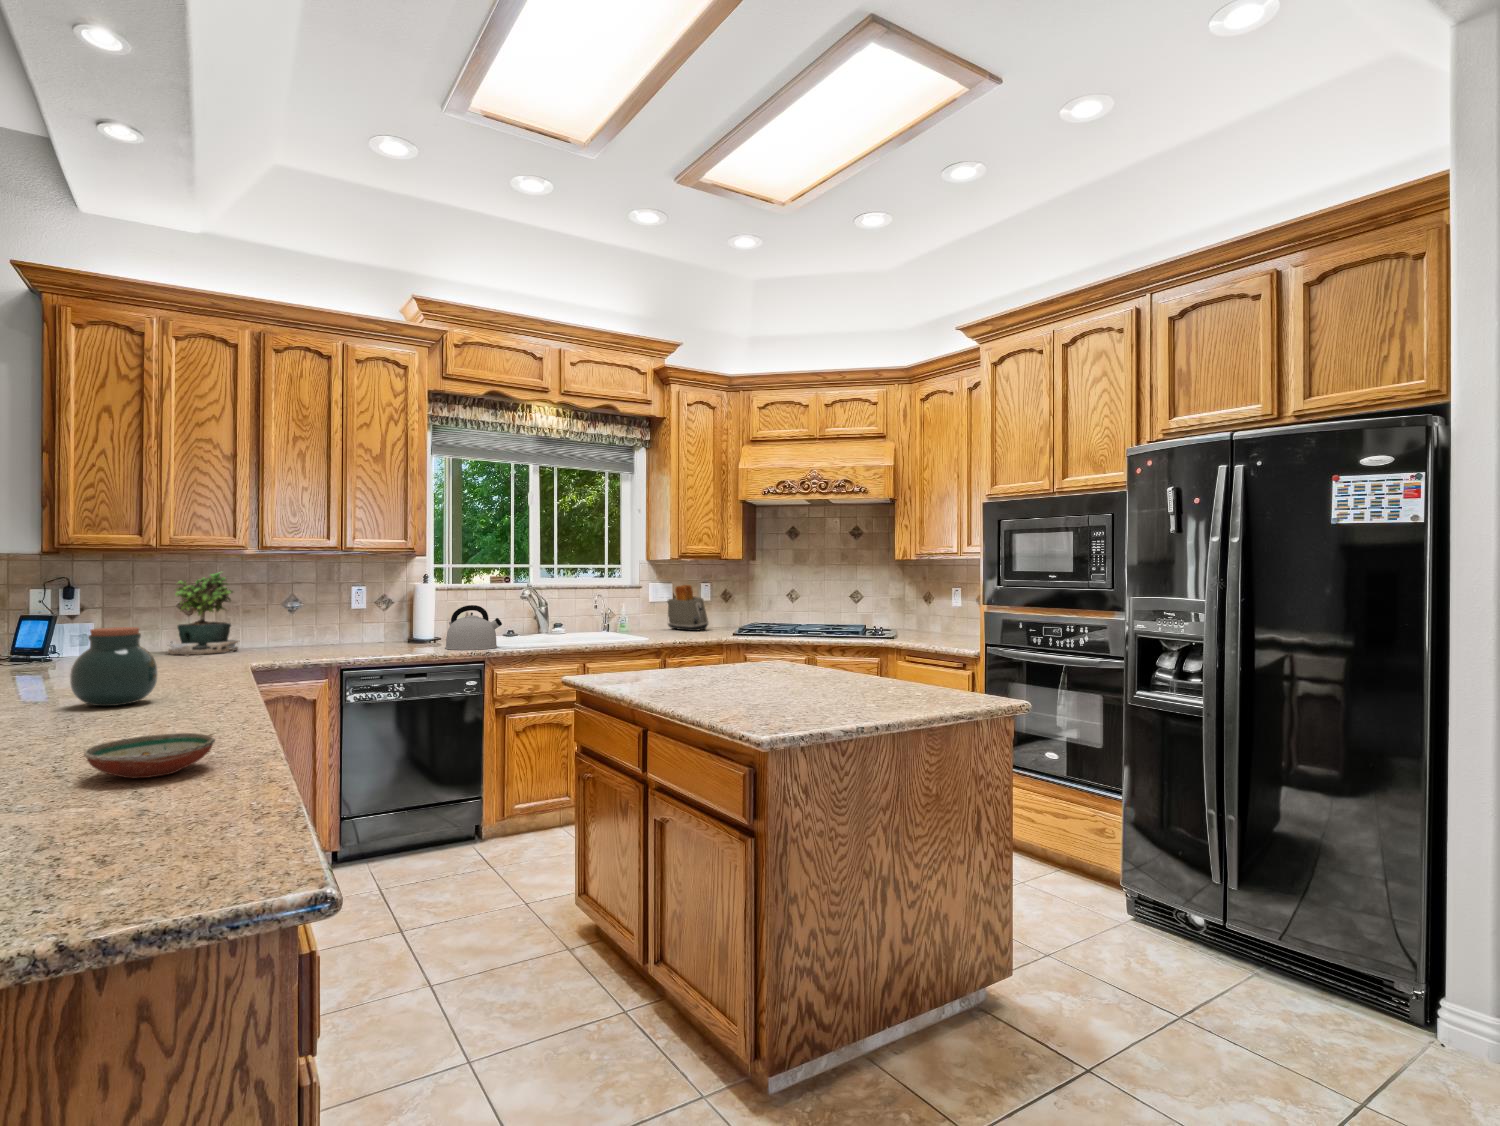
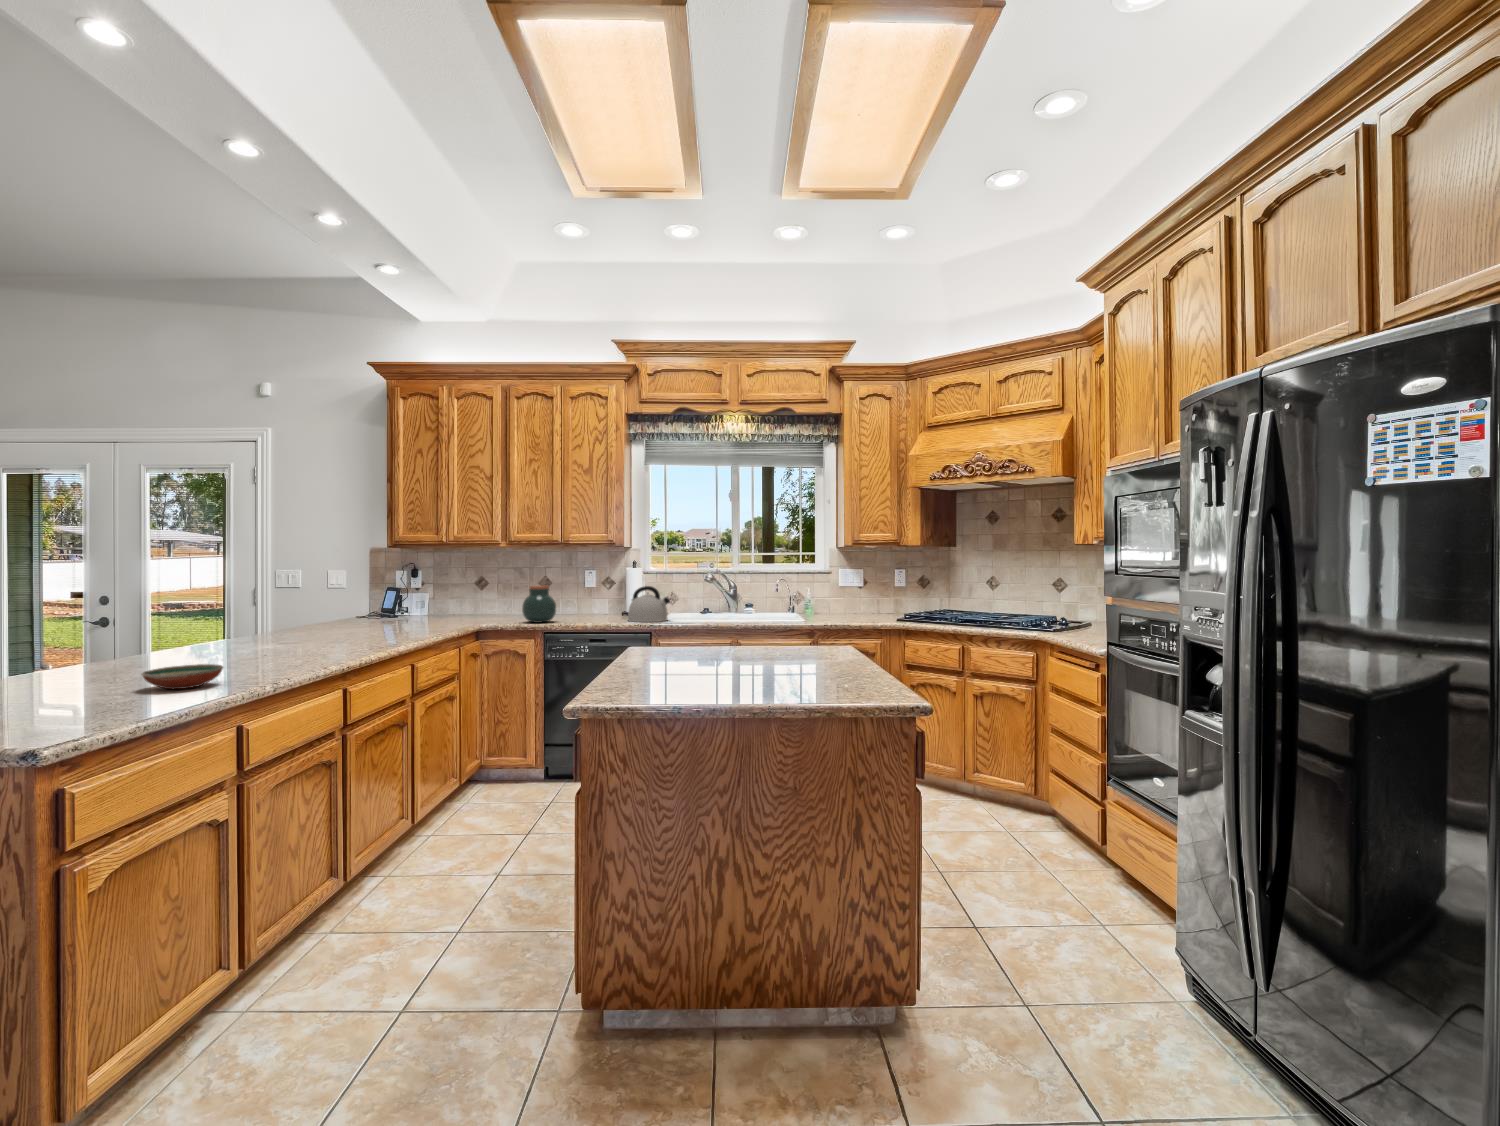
potted plant: present [167,572,239,657] -> none [464,559,510,619]
toaster: present [668,585,708,631] -> none [861,570,893,614]
jar: present [70,627,158,706] -> present [522,586,557,623]

